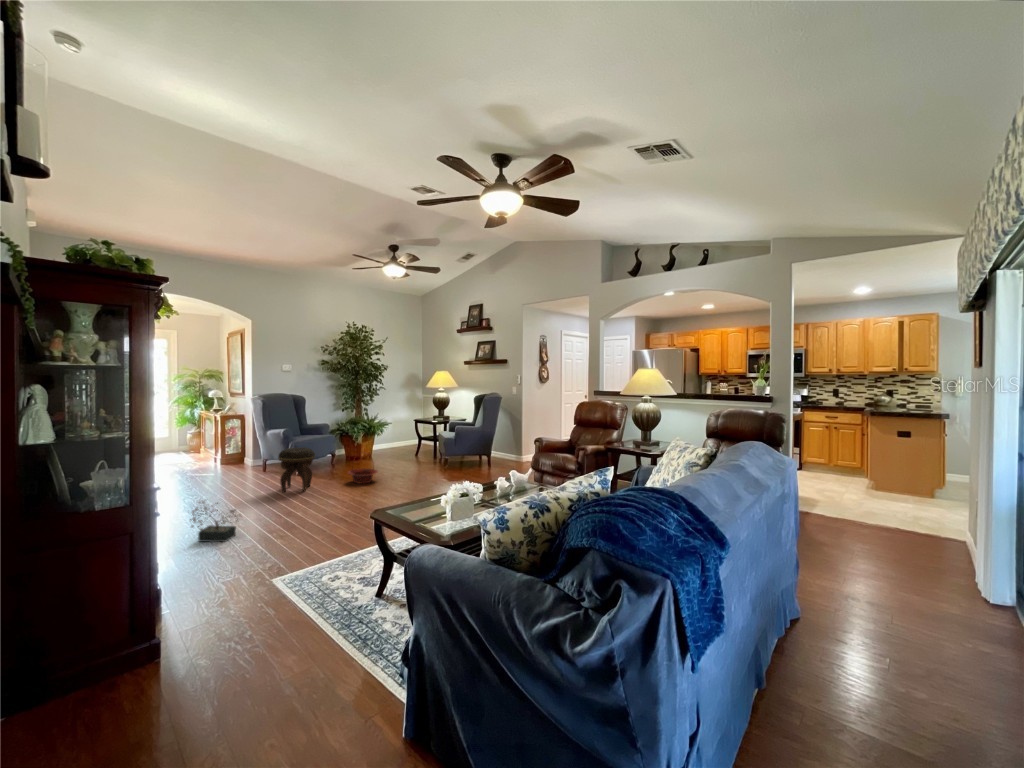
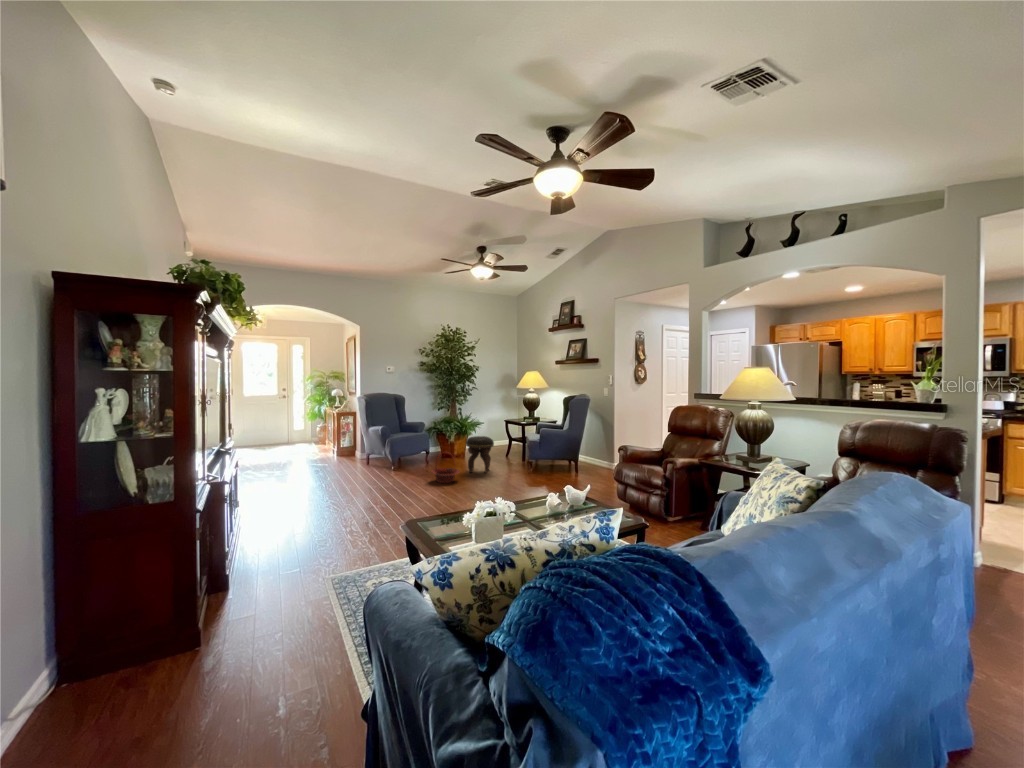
footstool: present [278,447,315,492] -> present [466,436,494,473]
decorative plant: present [192,501,238,542] -> none [265,491,314,535]

